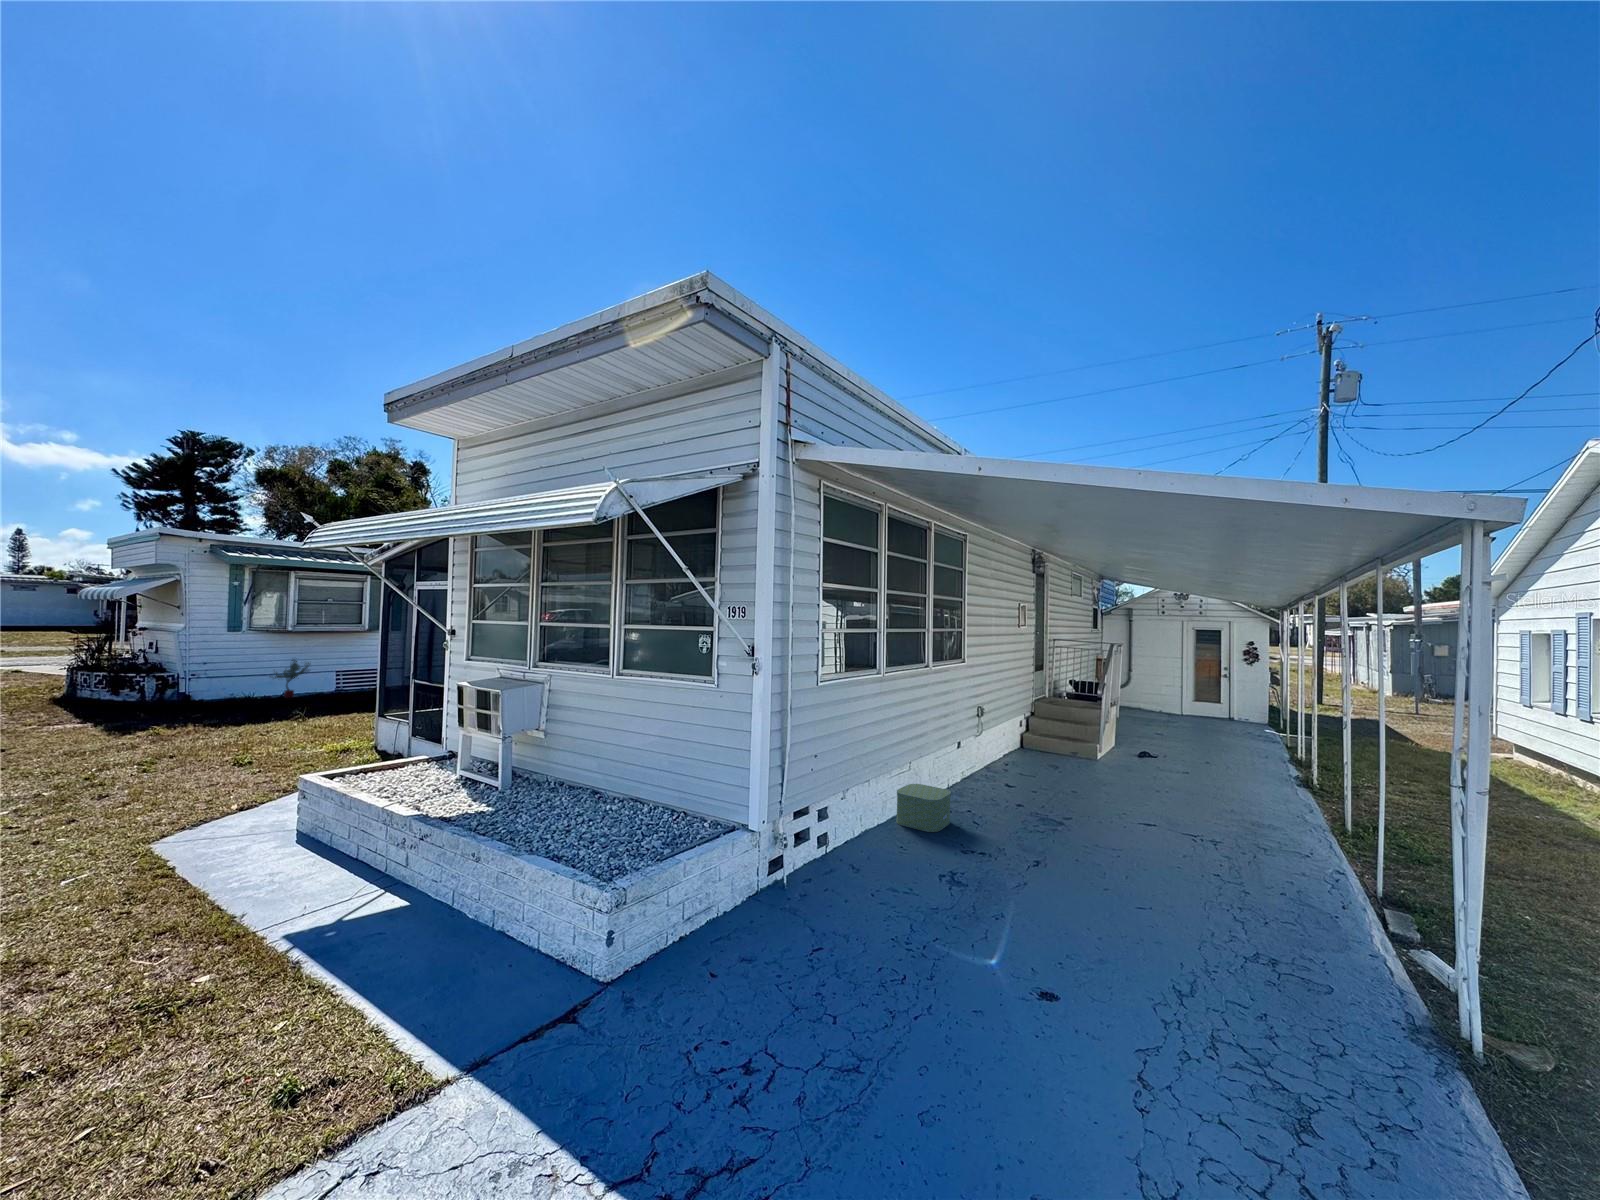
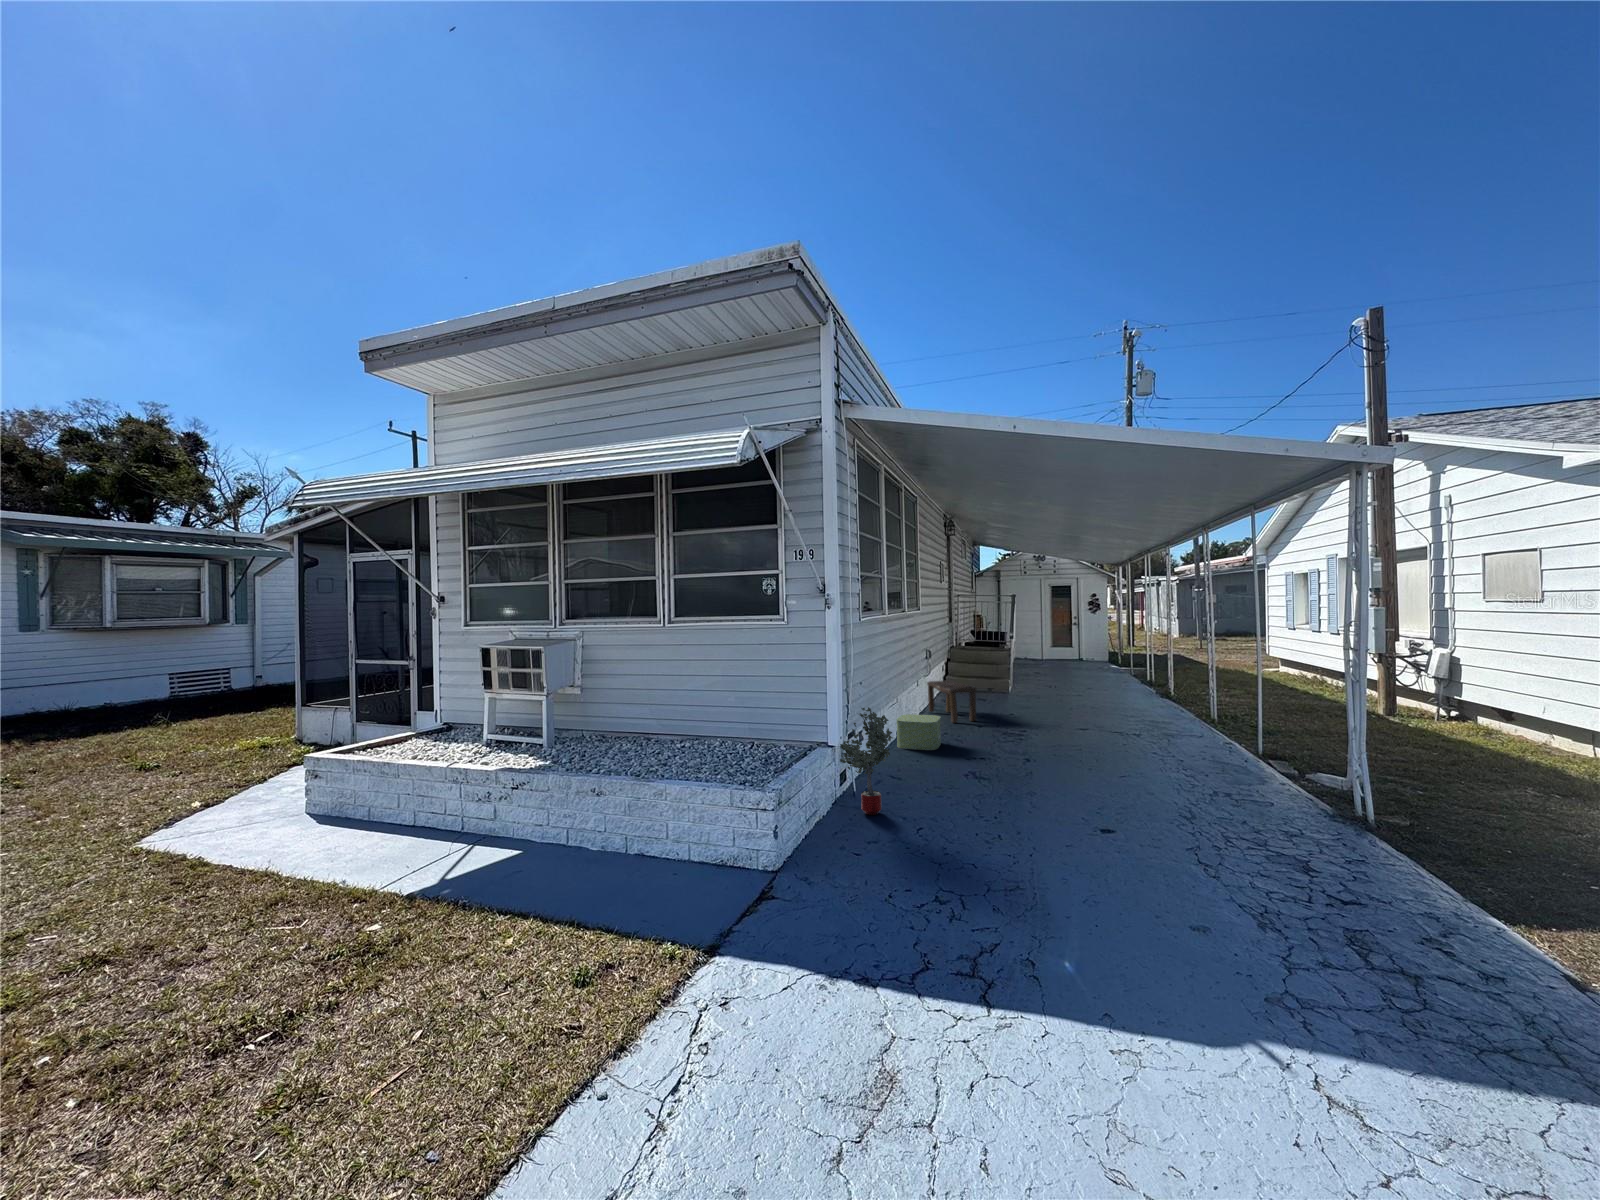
potted tree: present [270,660,310,698] -> present [840,707,893,815]
bench: none [972,741,1020,795] -> present [927,680,976,723]

